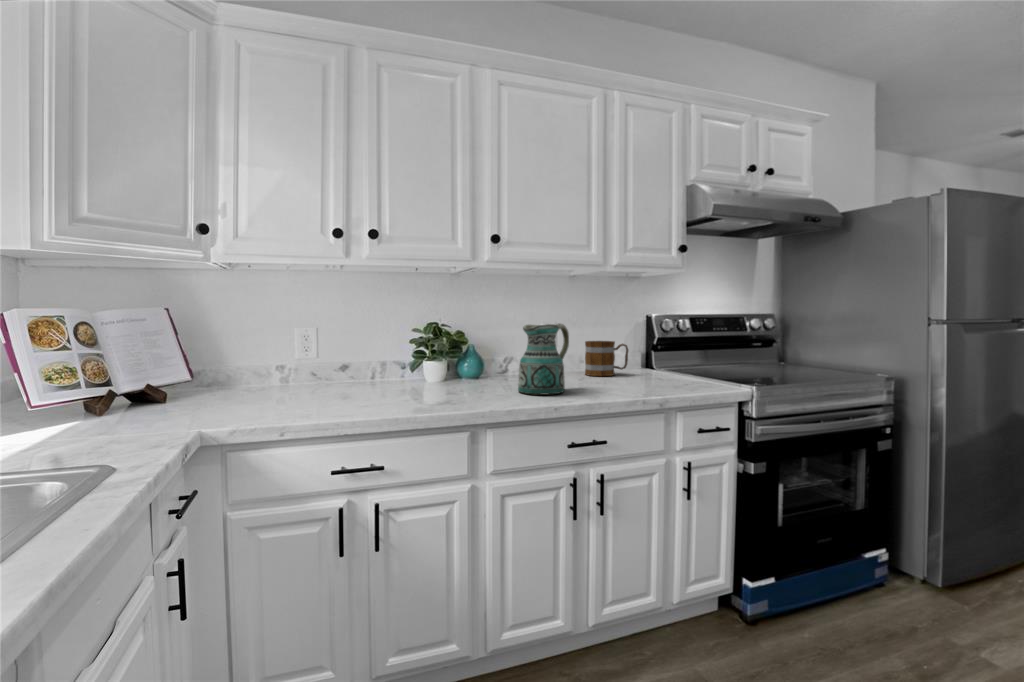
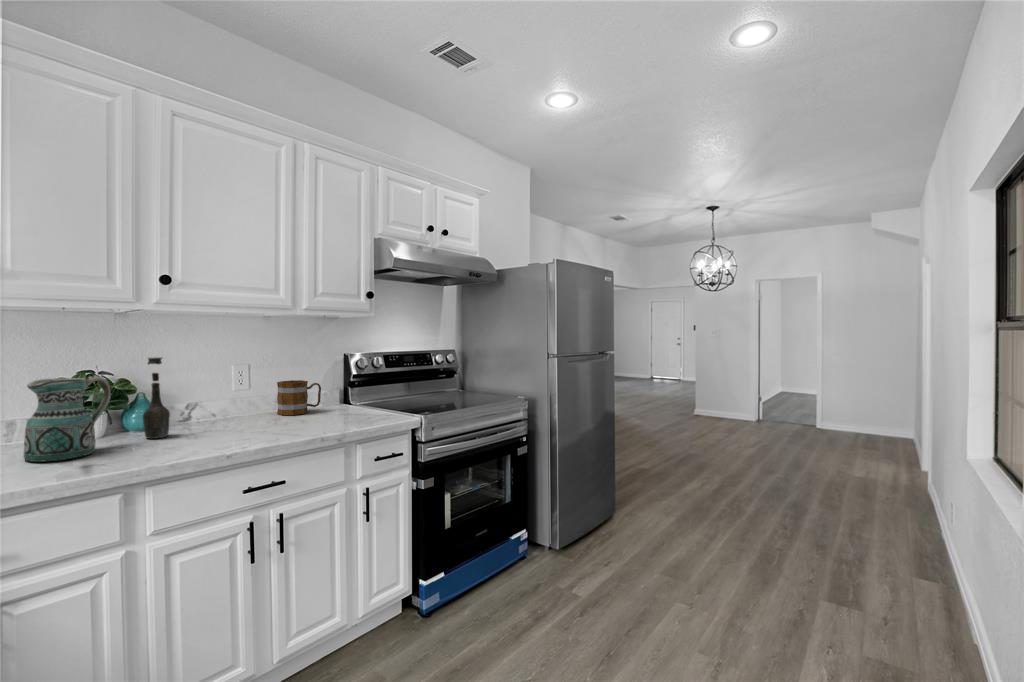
bottle: none [476,309,497,386] -> present [143,357,170,439]
ceramic pitcher: present [518,324,569,395] -> present [24,375,111,462]

